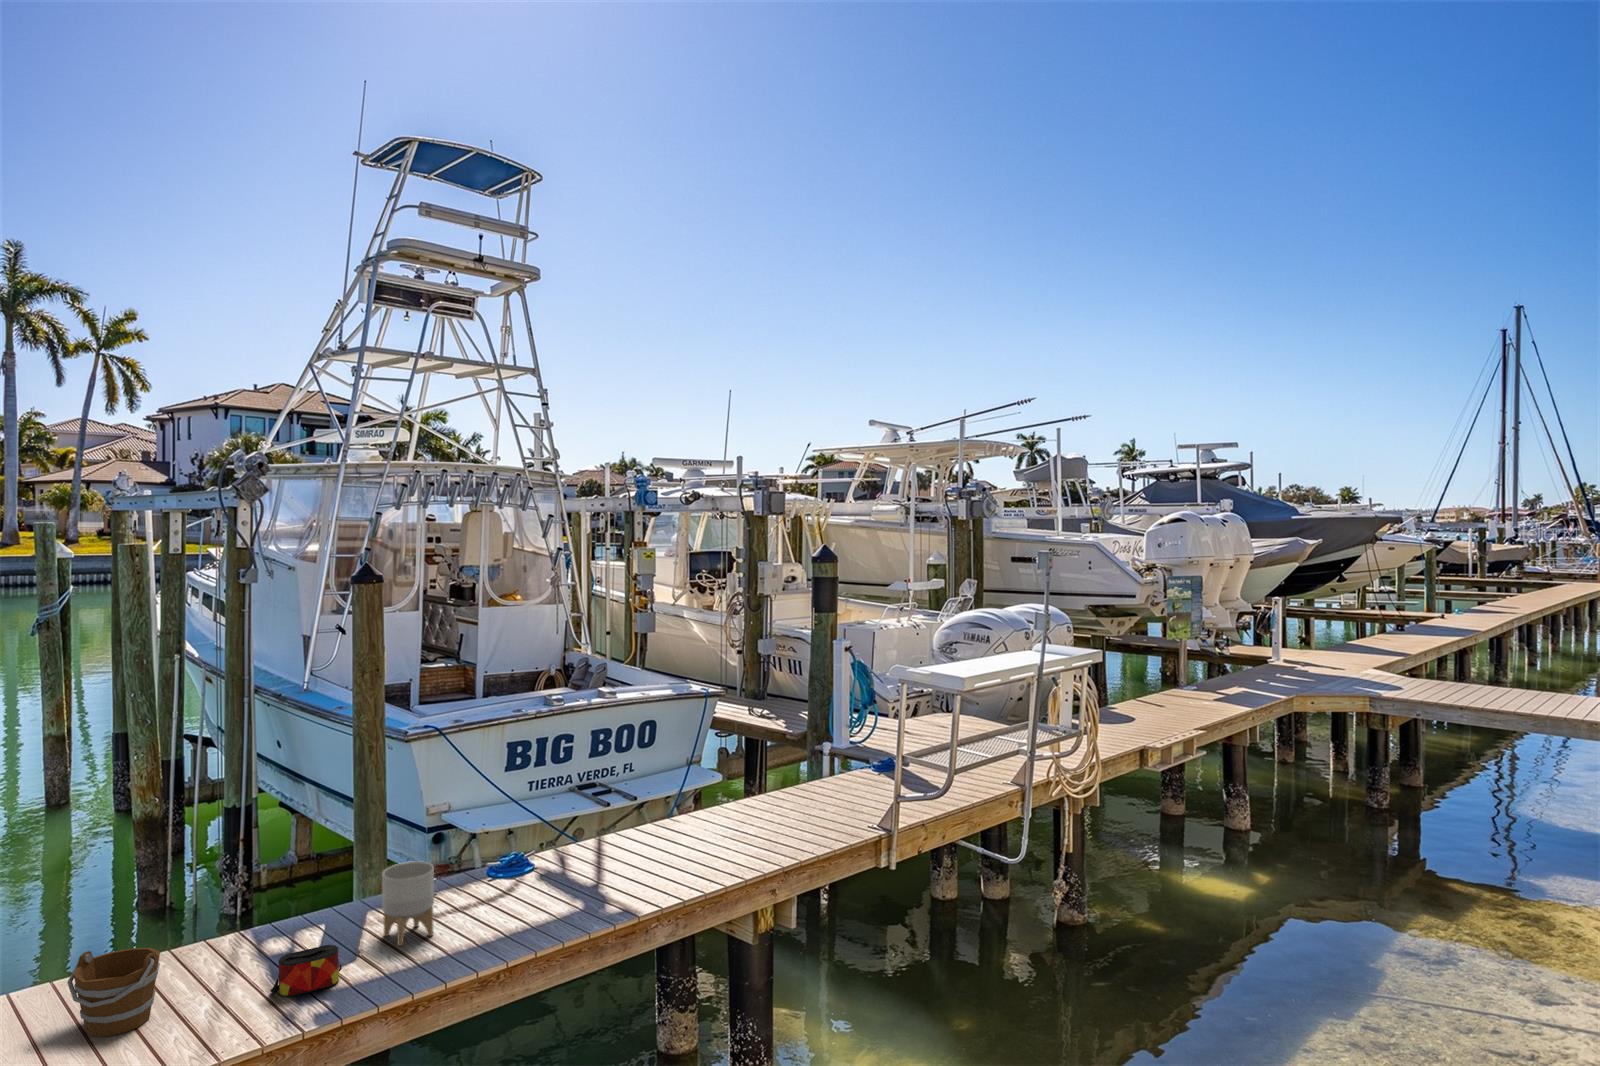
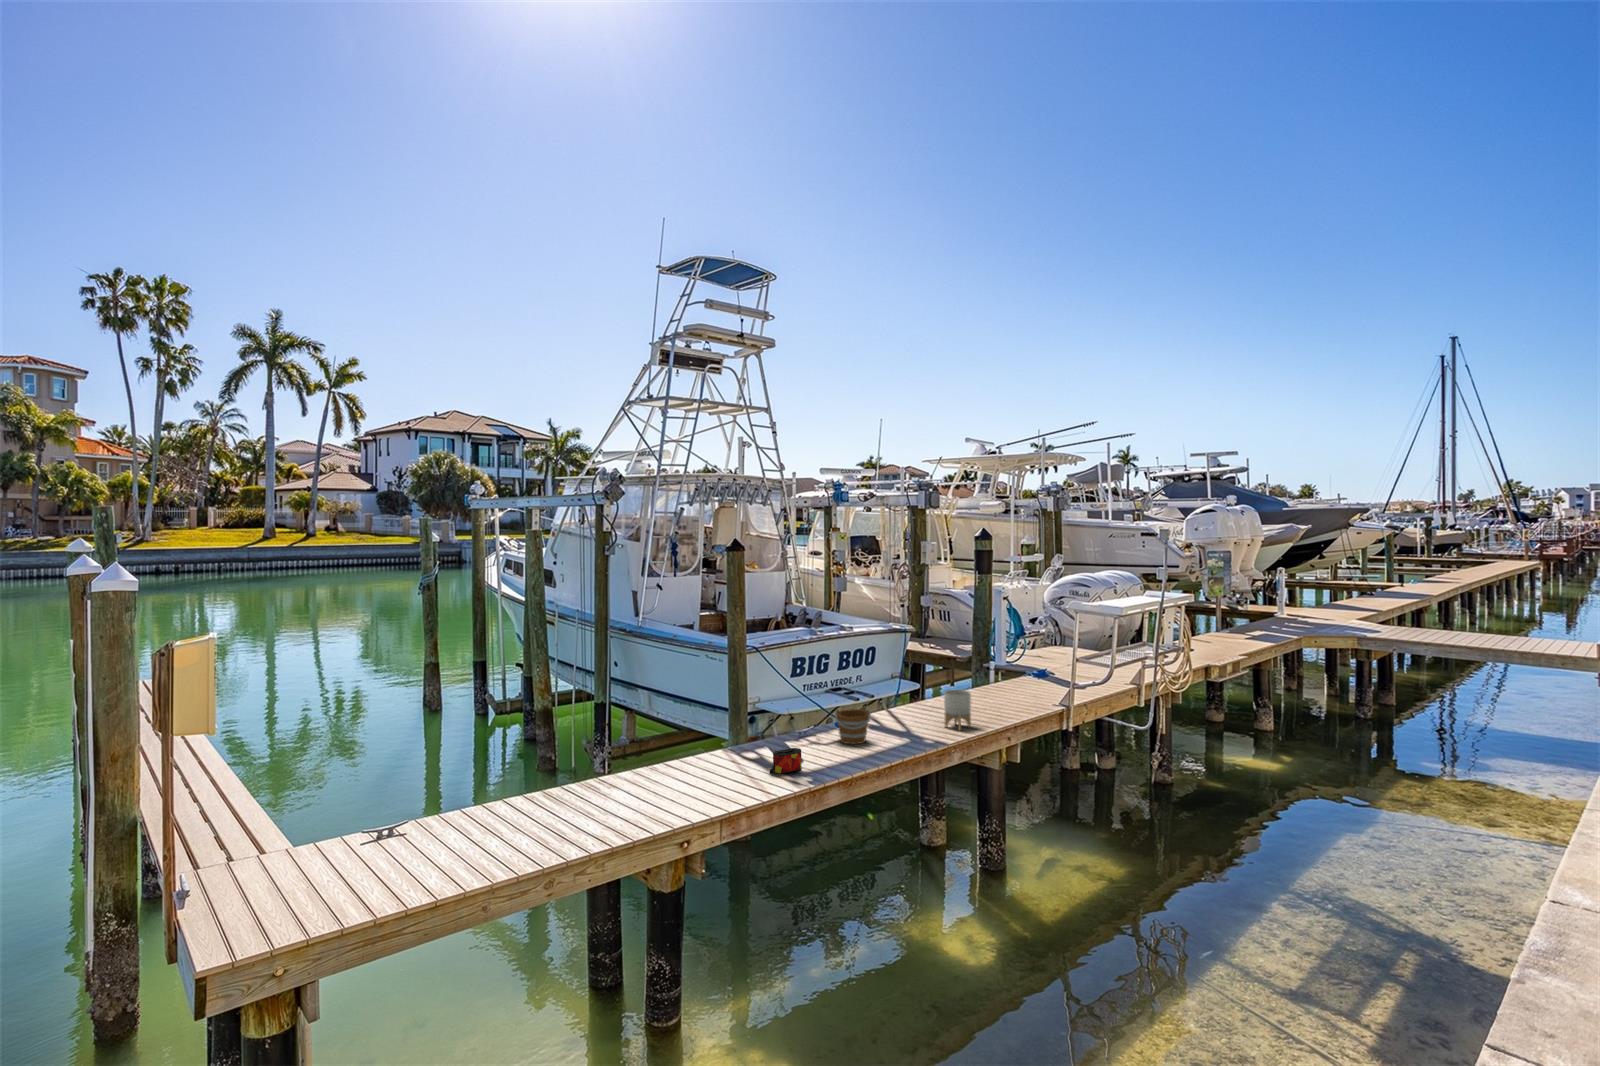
planter: present [382,861,434,946] -> present [944,690,971,730]
bucket: present [67,948,160,1036] -> present [835,709,871,744]

